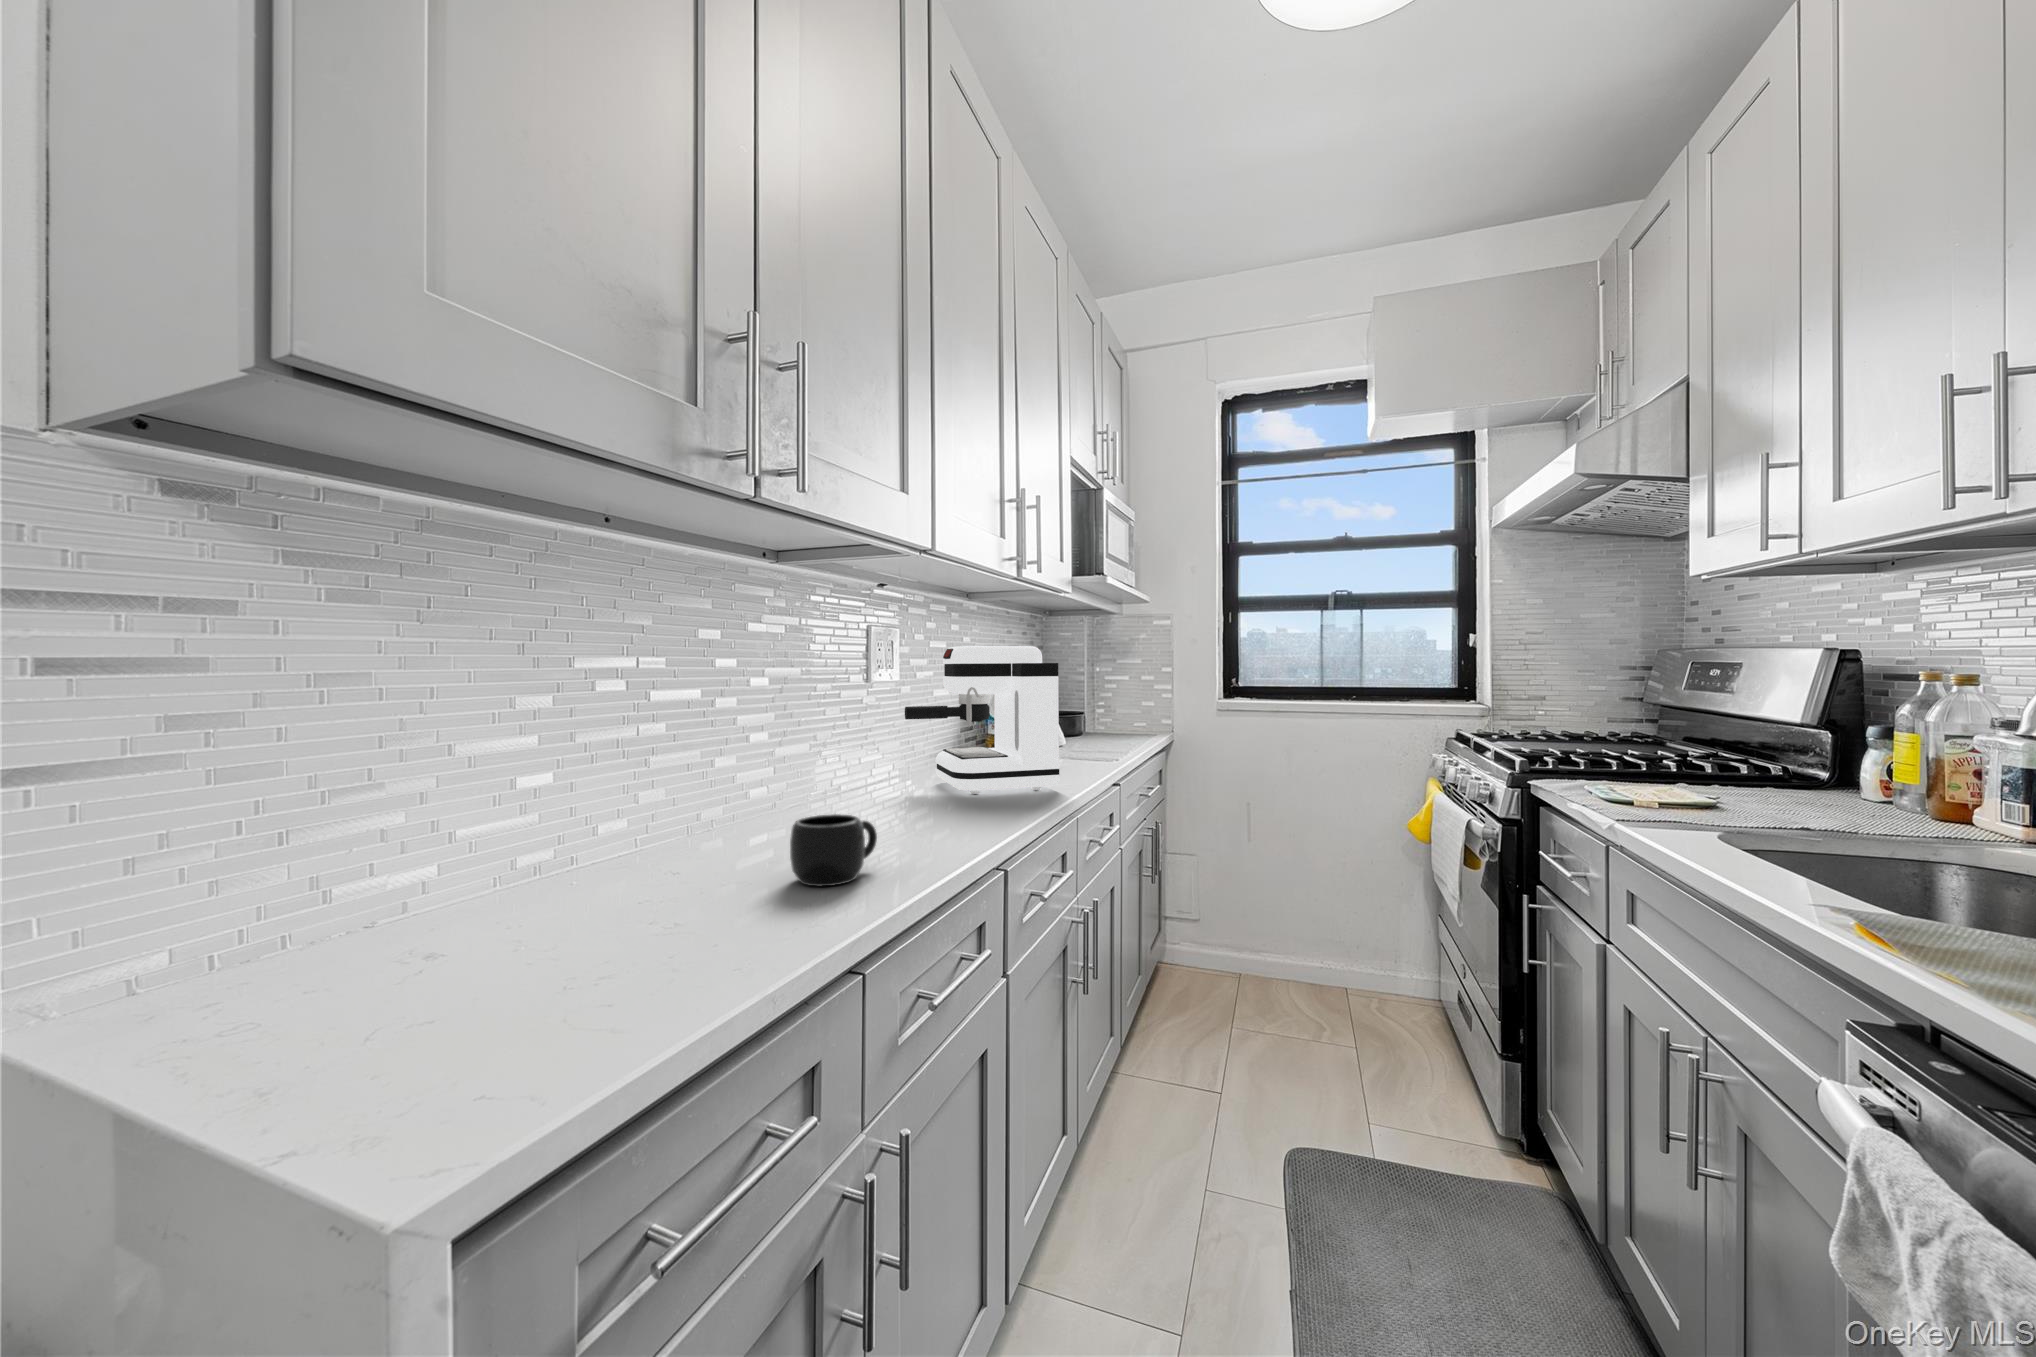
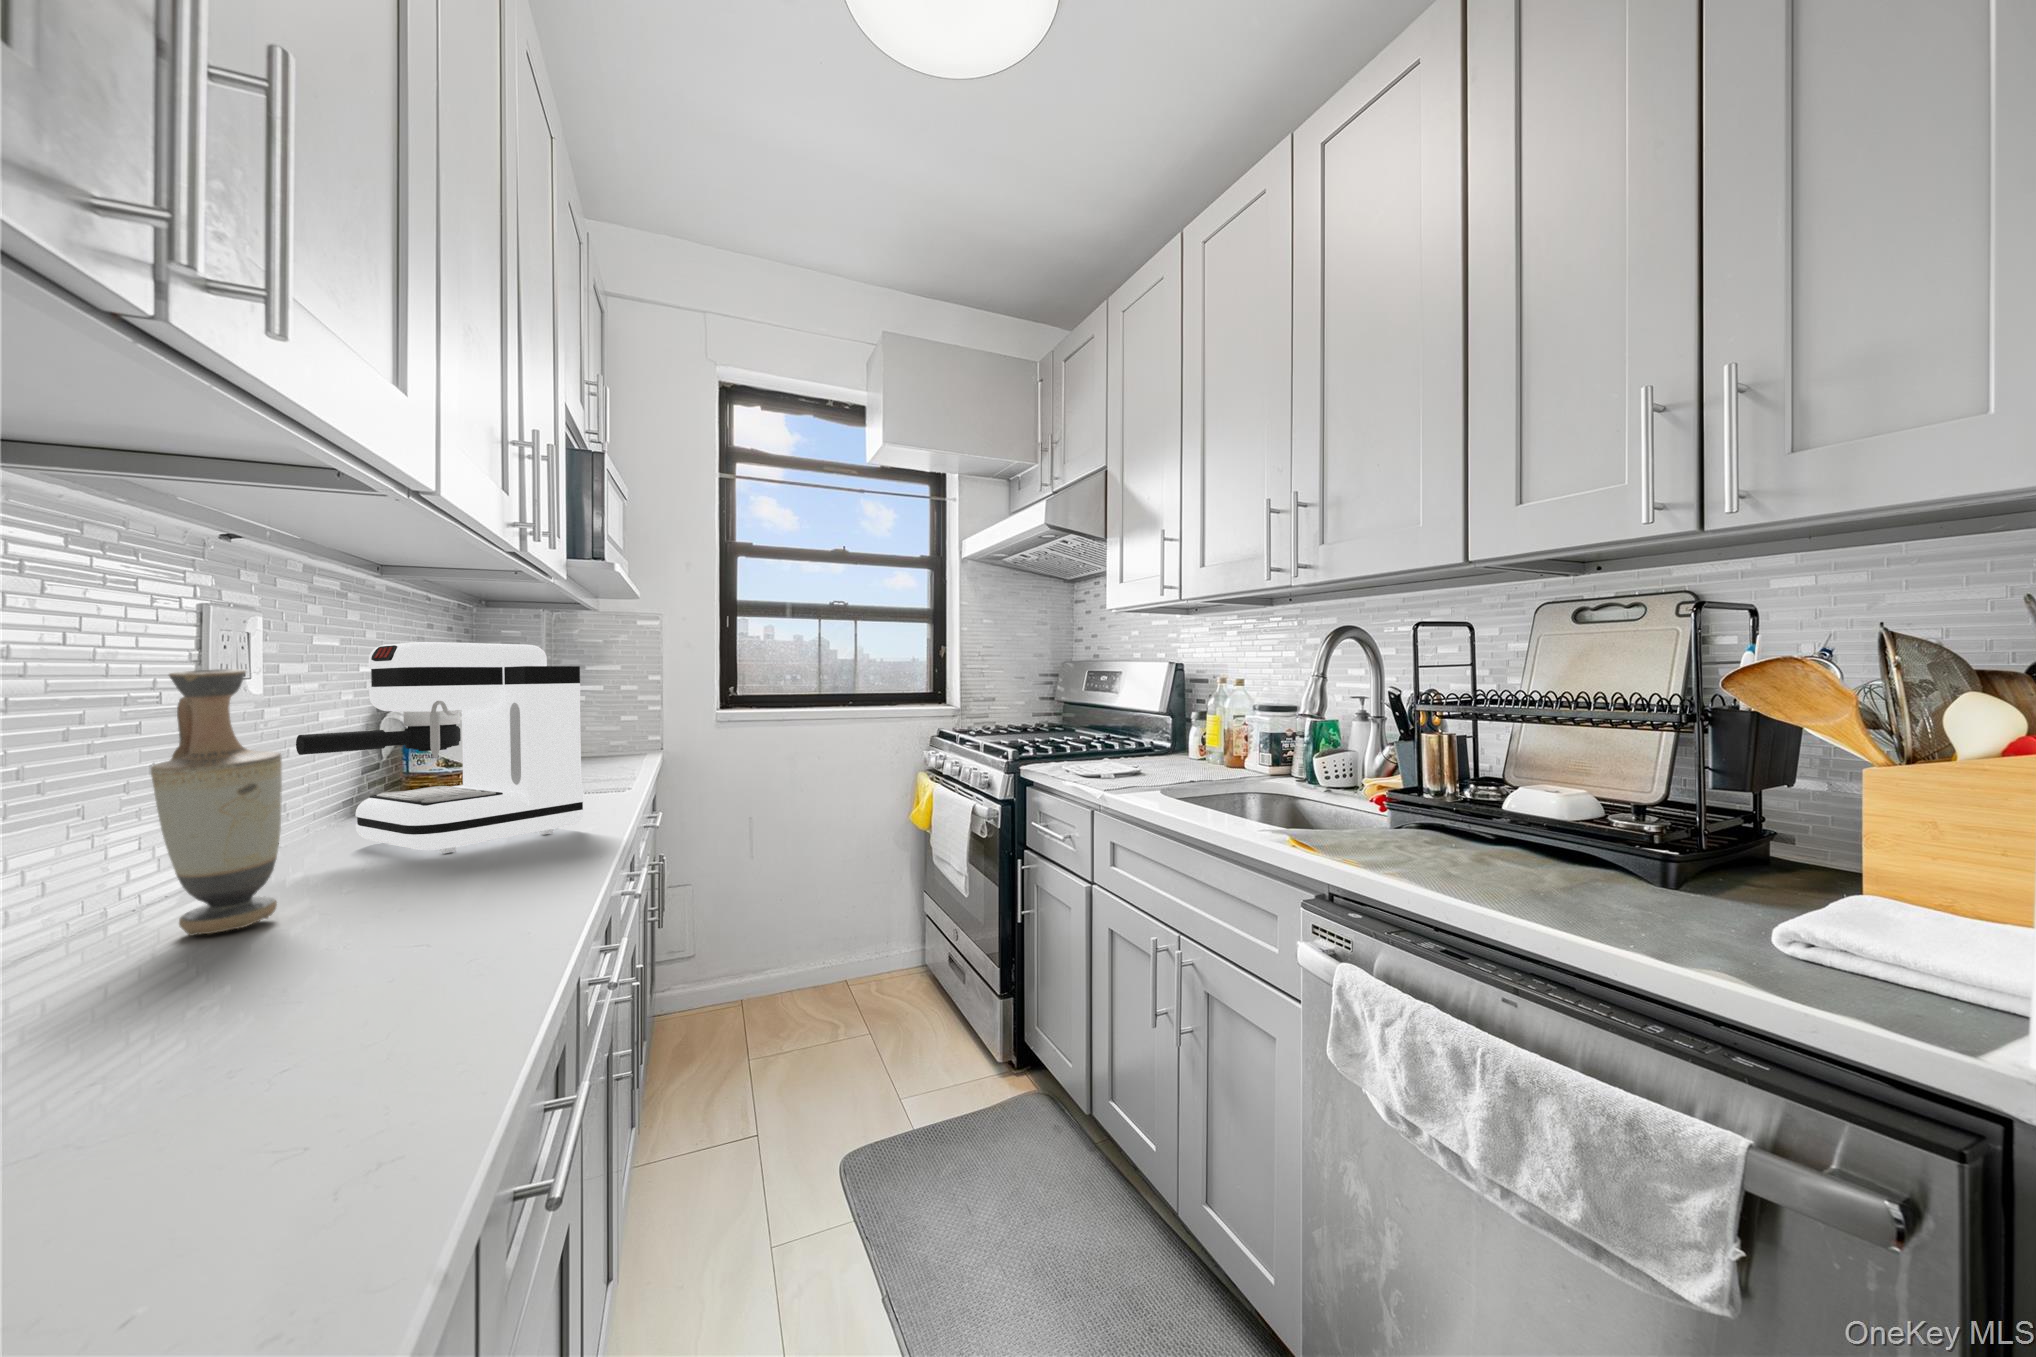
vase: none [824,668,876,820] -> present [151,669,282,936]
mug: present [790,814,877,886] -> none [165,918,366,1072]

